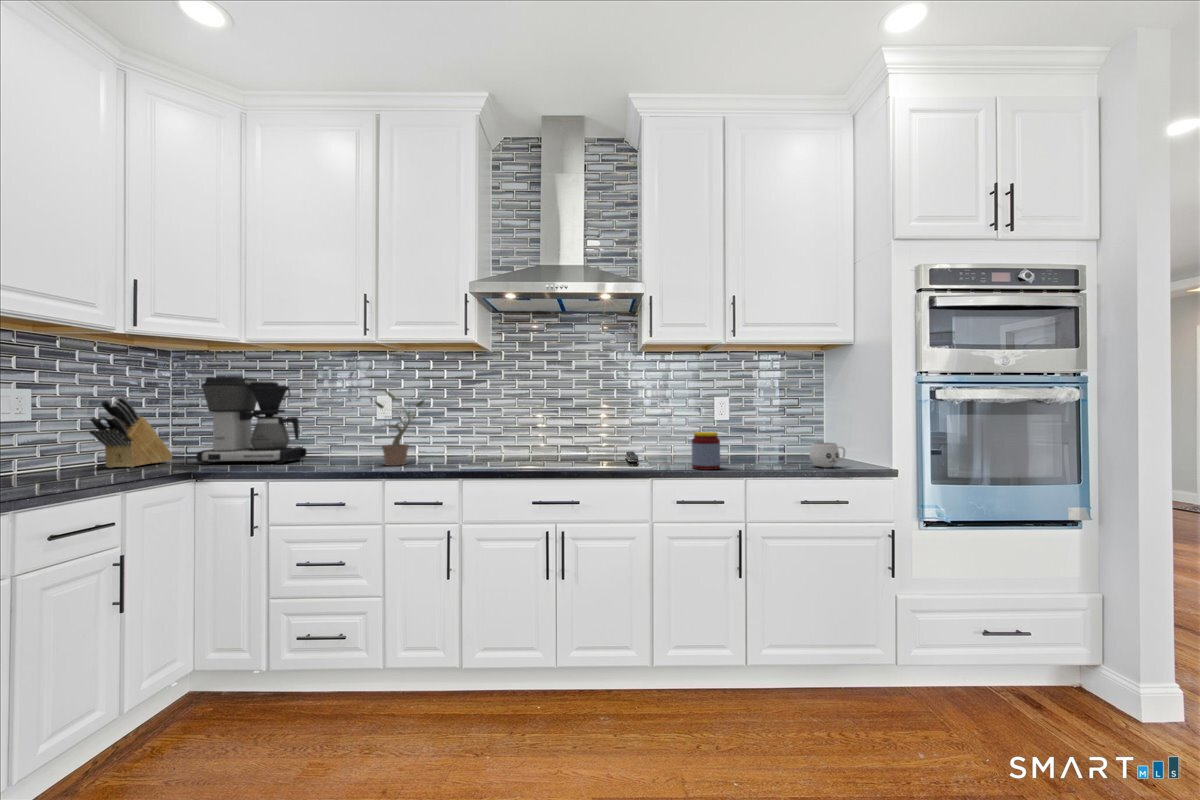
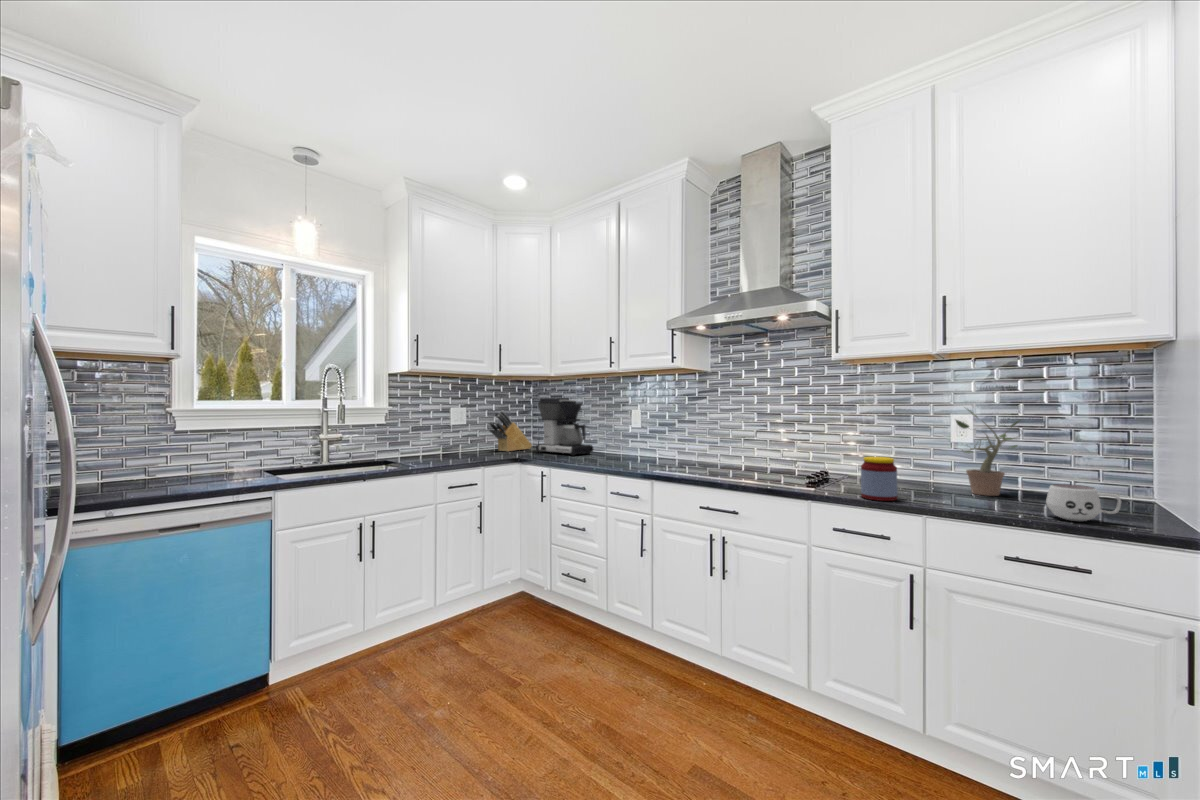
potted plant: present [375,391,424,466] -> present [956,410,1020,496]

